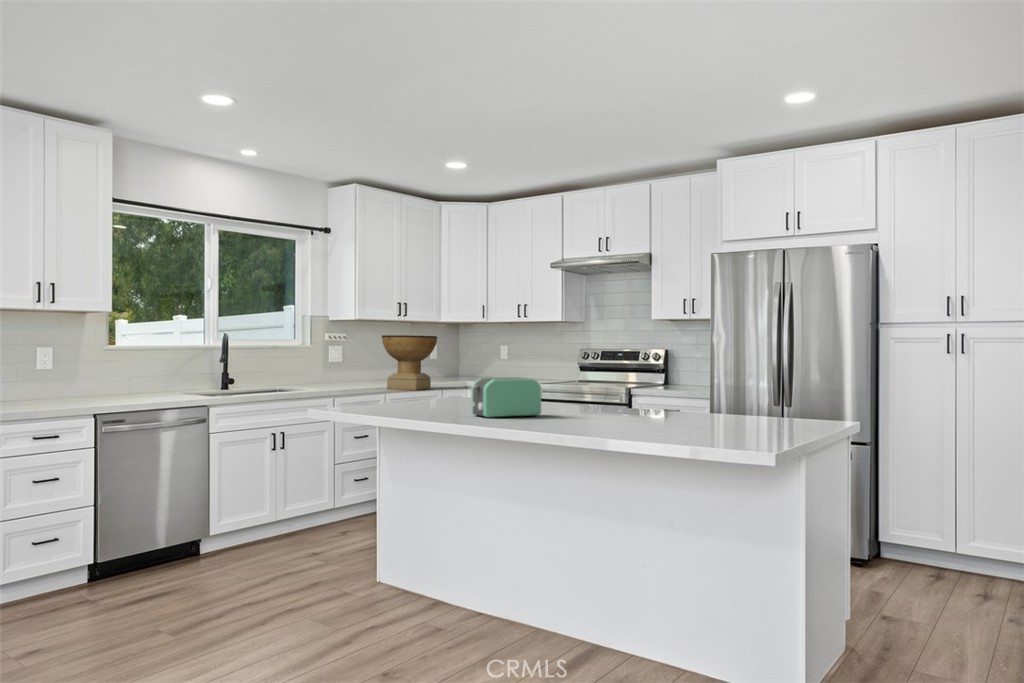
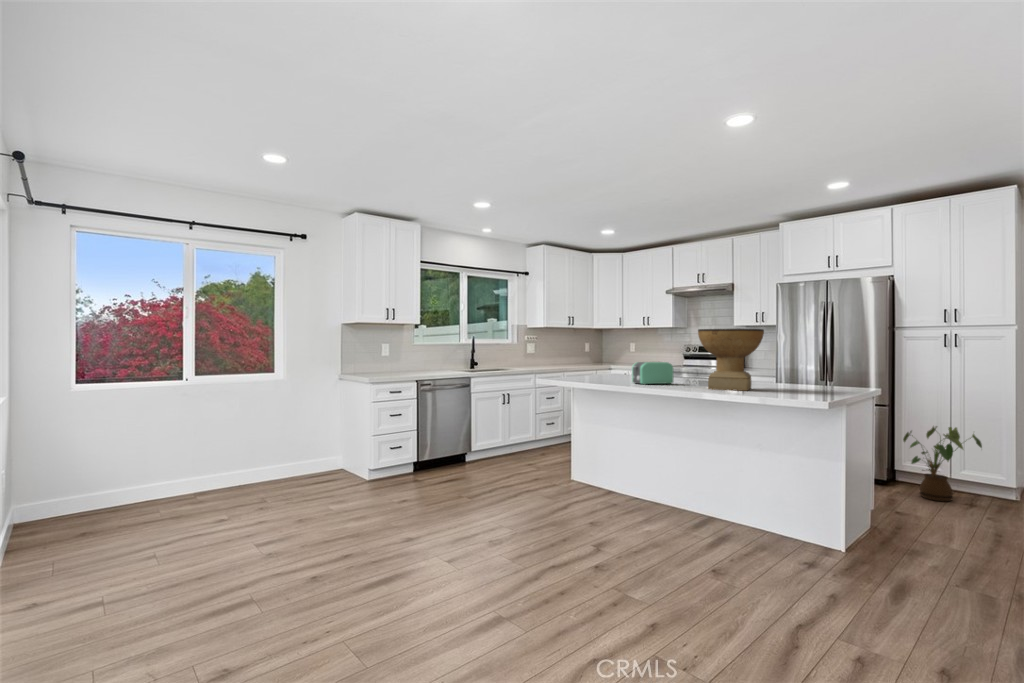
decorative bowl: present [382,335,437,390] -> present [698,329,764,391]
house plant: none [890,474,996,590] -> present [903,426,982,502]

